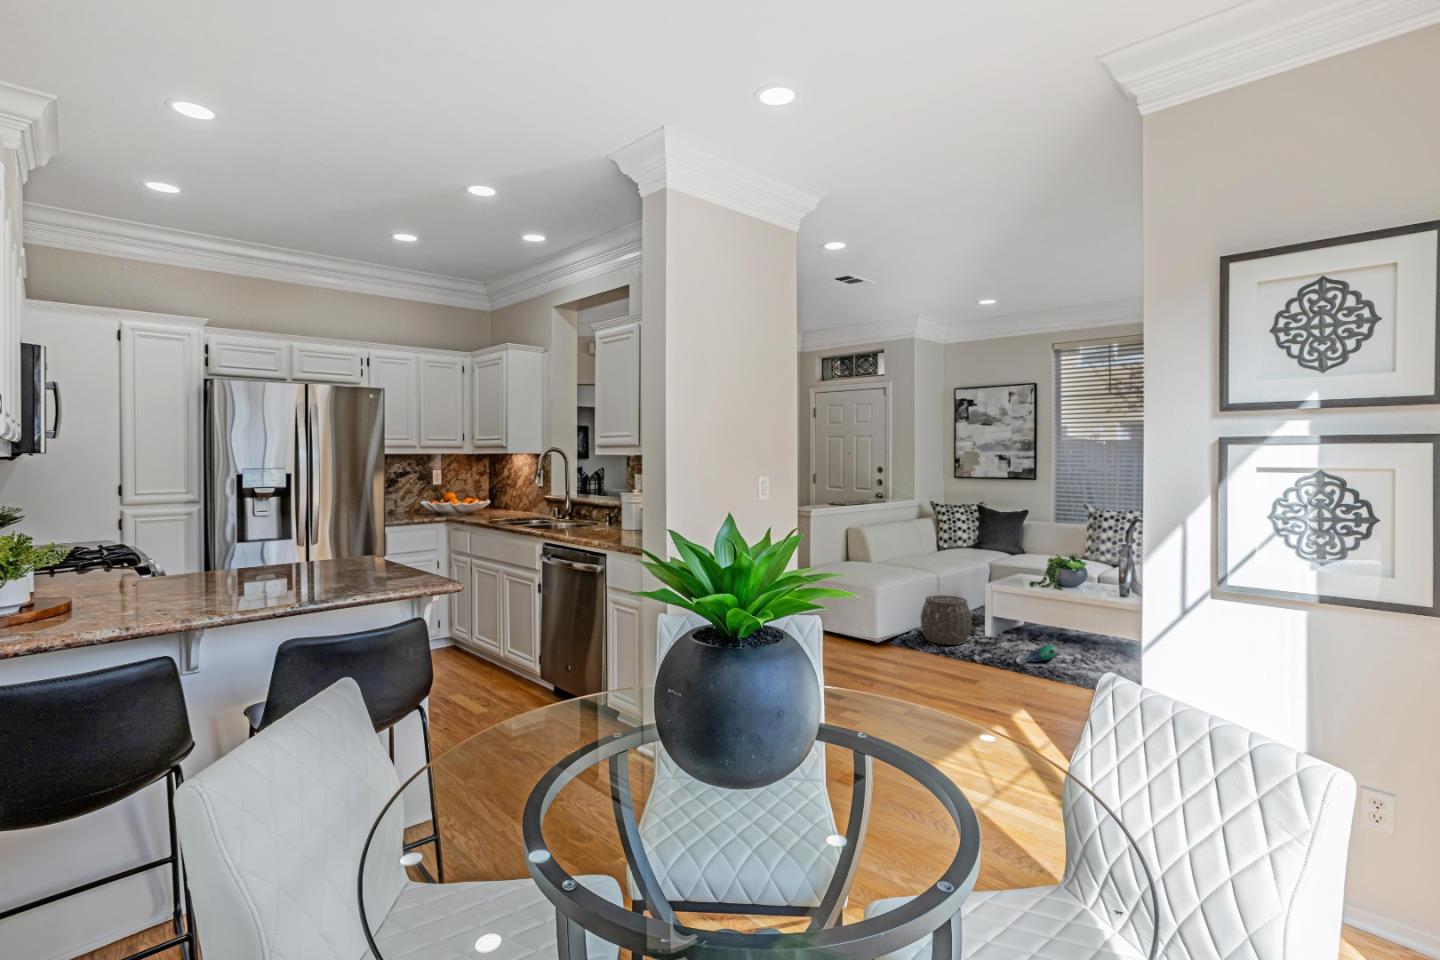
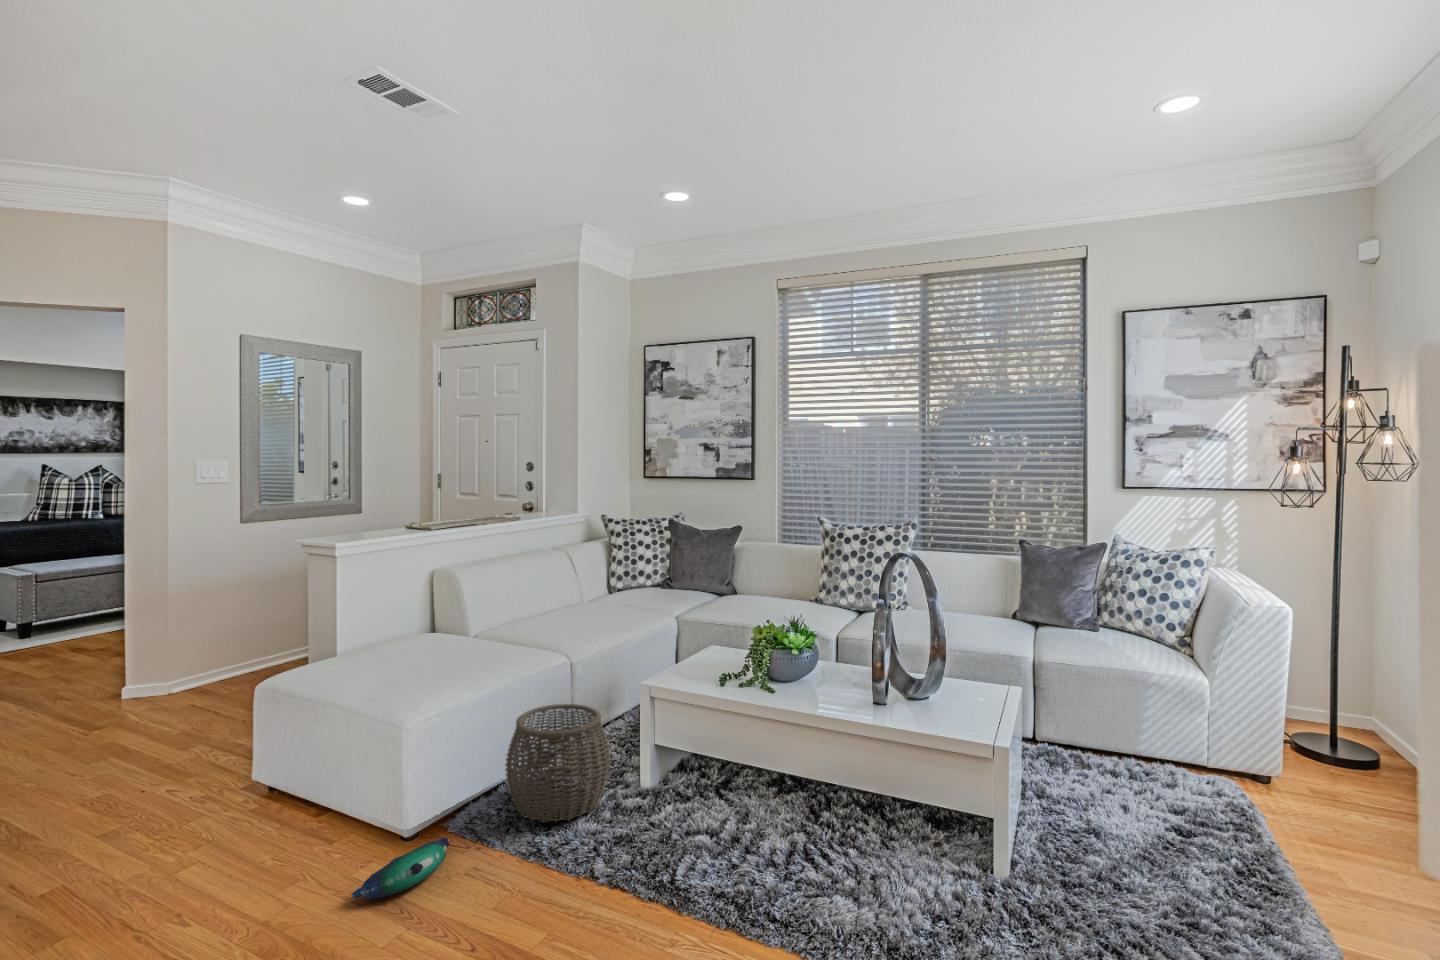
plush toy: present [1025,645,1056,662] -> present [351,837,449,899]

